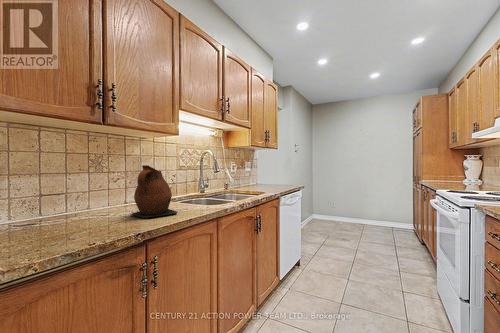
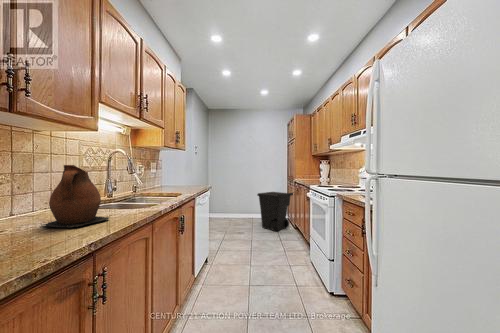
trash can: none [366,195,421,245] -> present [257,192,293,231]

